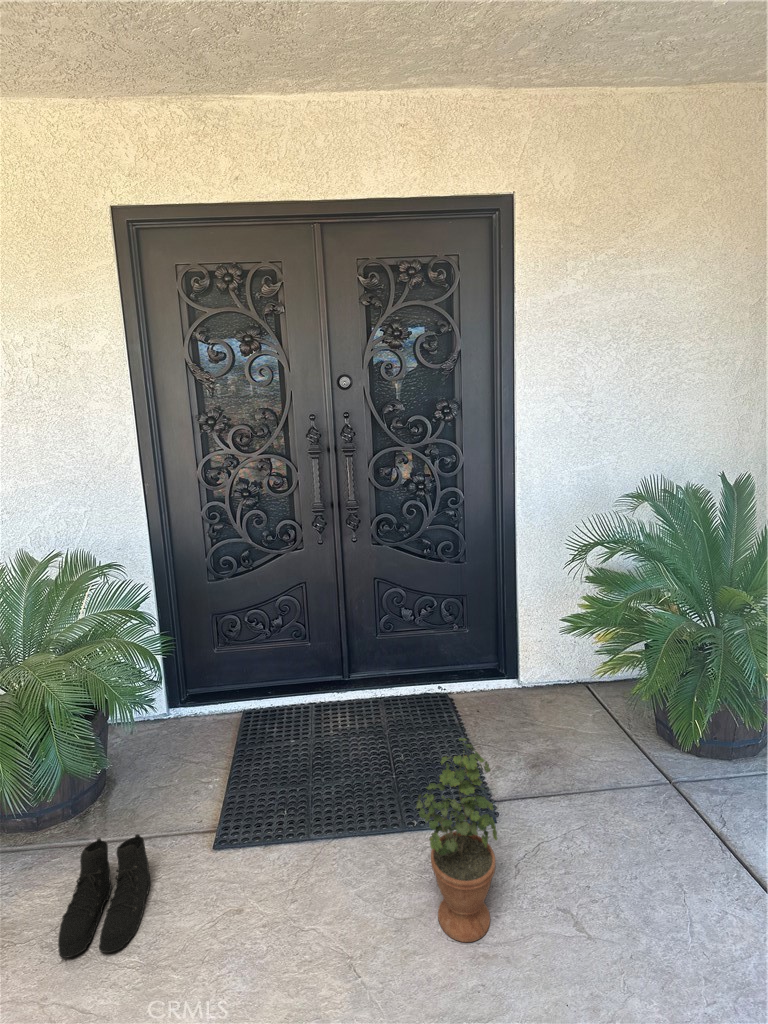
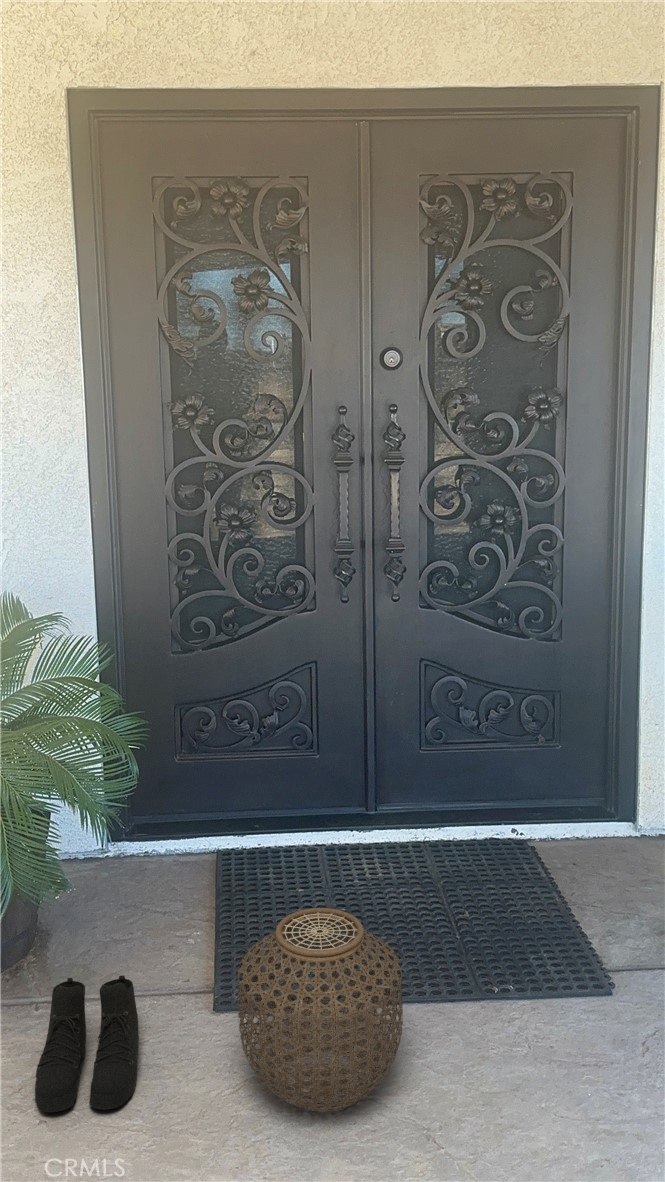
potted plant: present [416,738,497,942] -> none [518,849,628,1116]
woven basket: none [207,785,335,948] -> present [238,908,403,1112]

